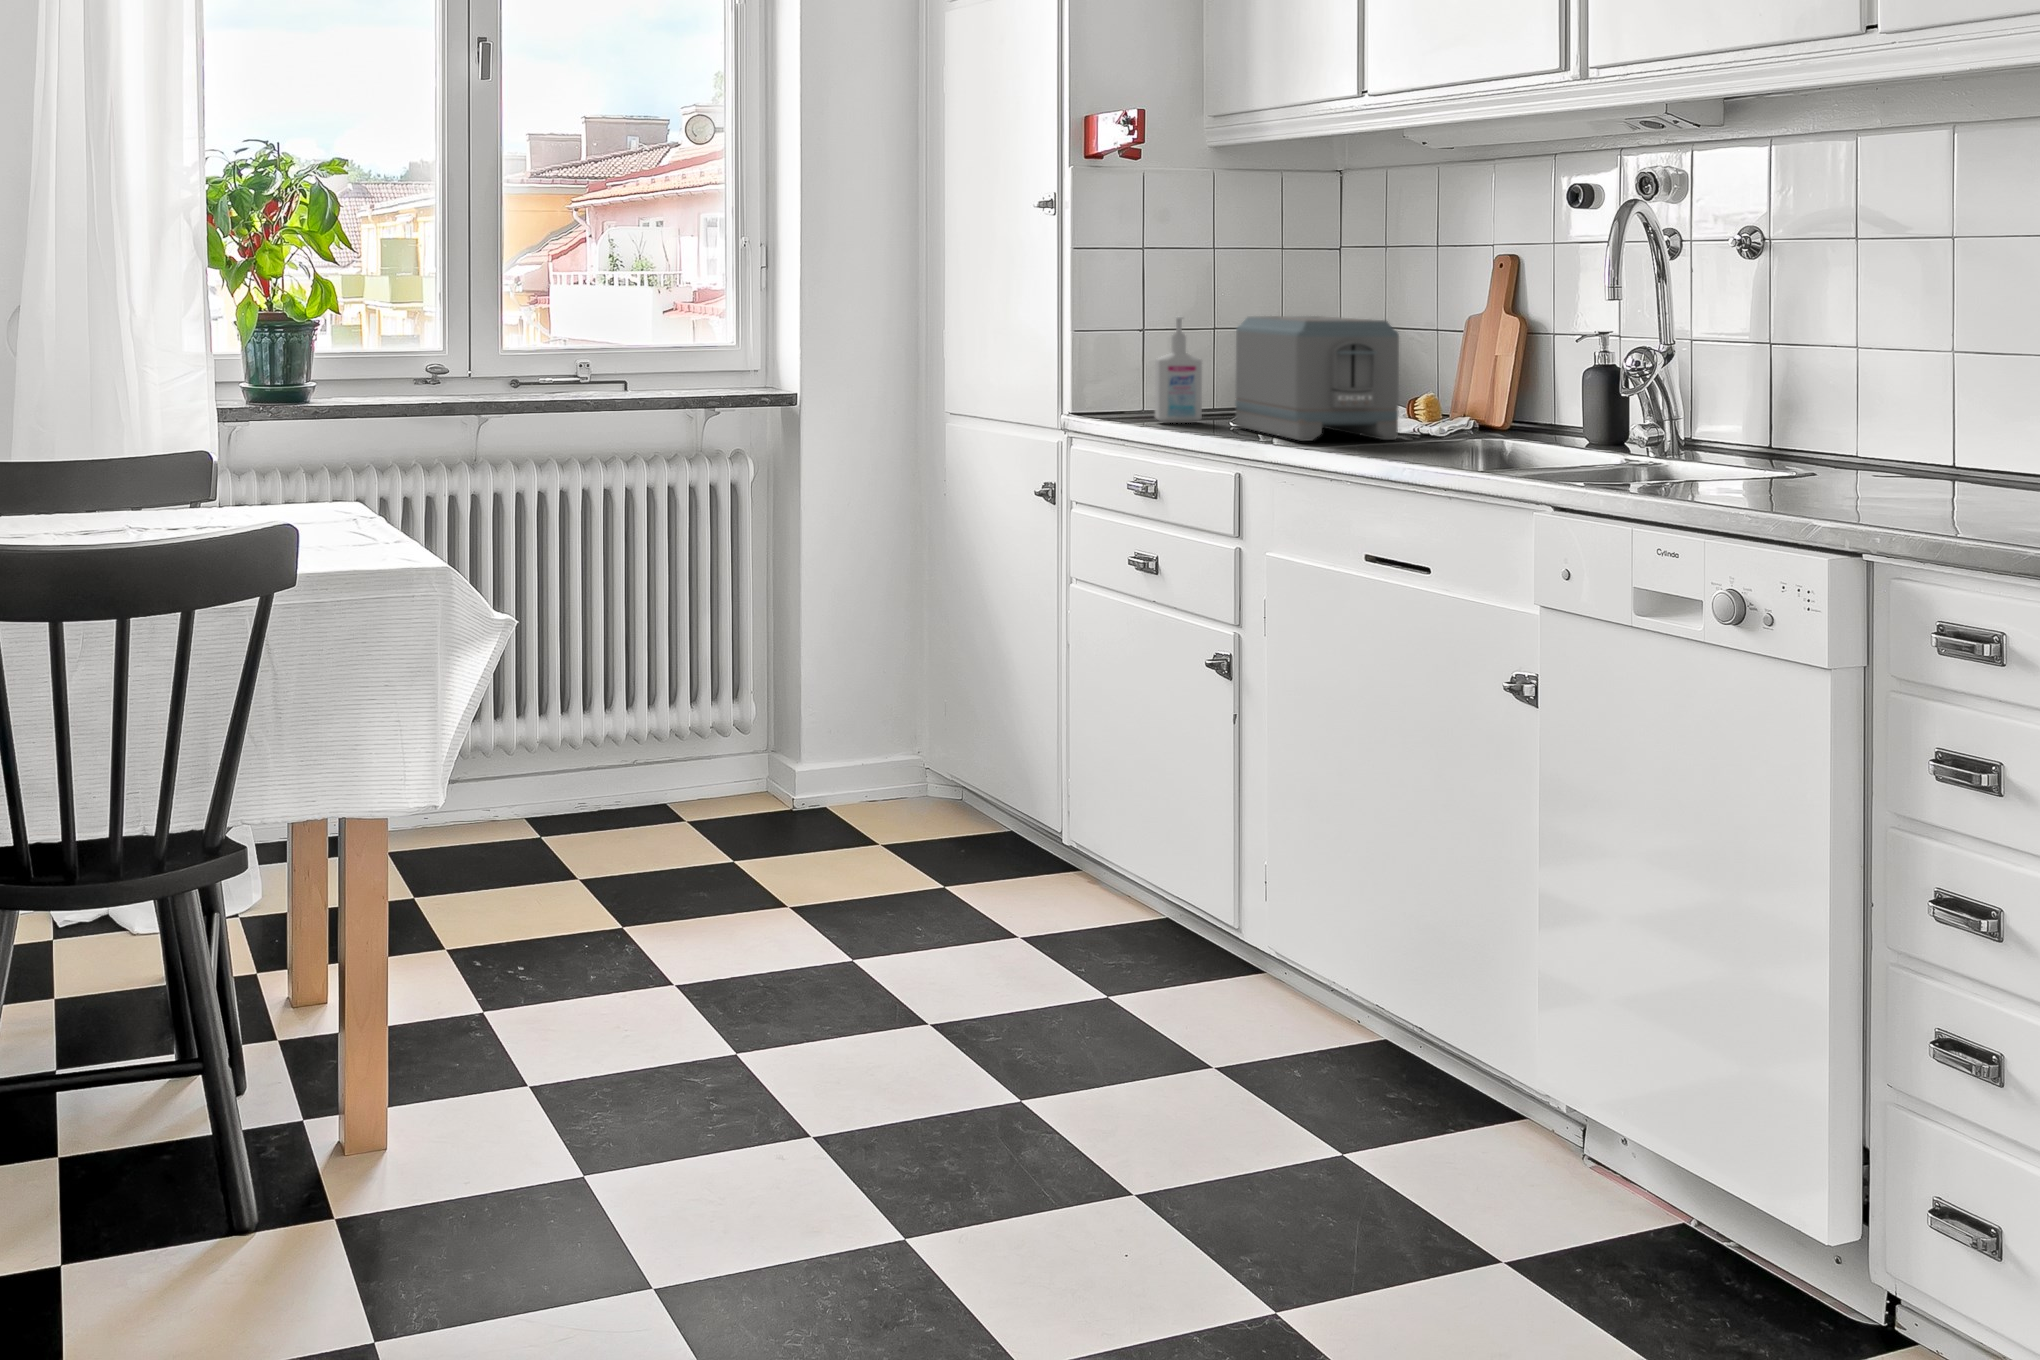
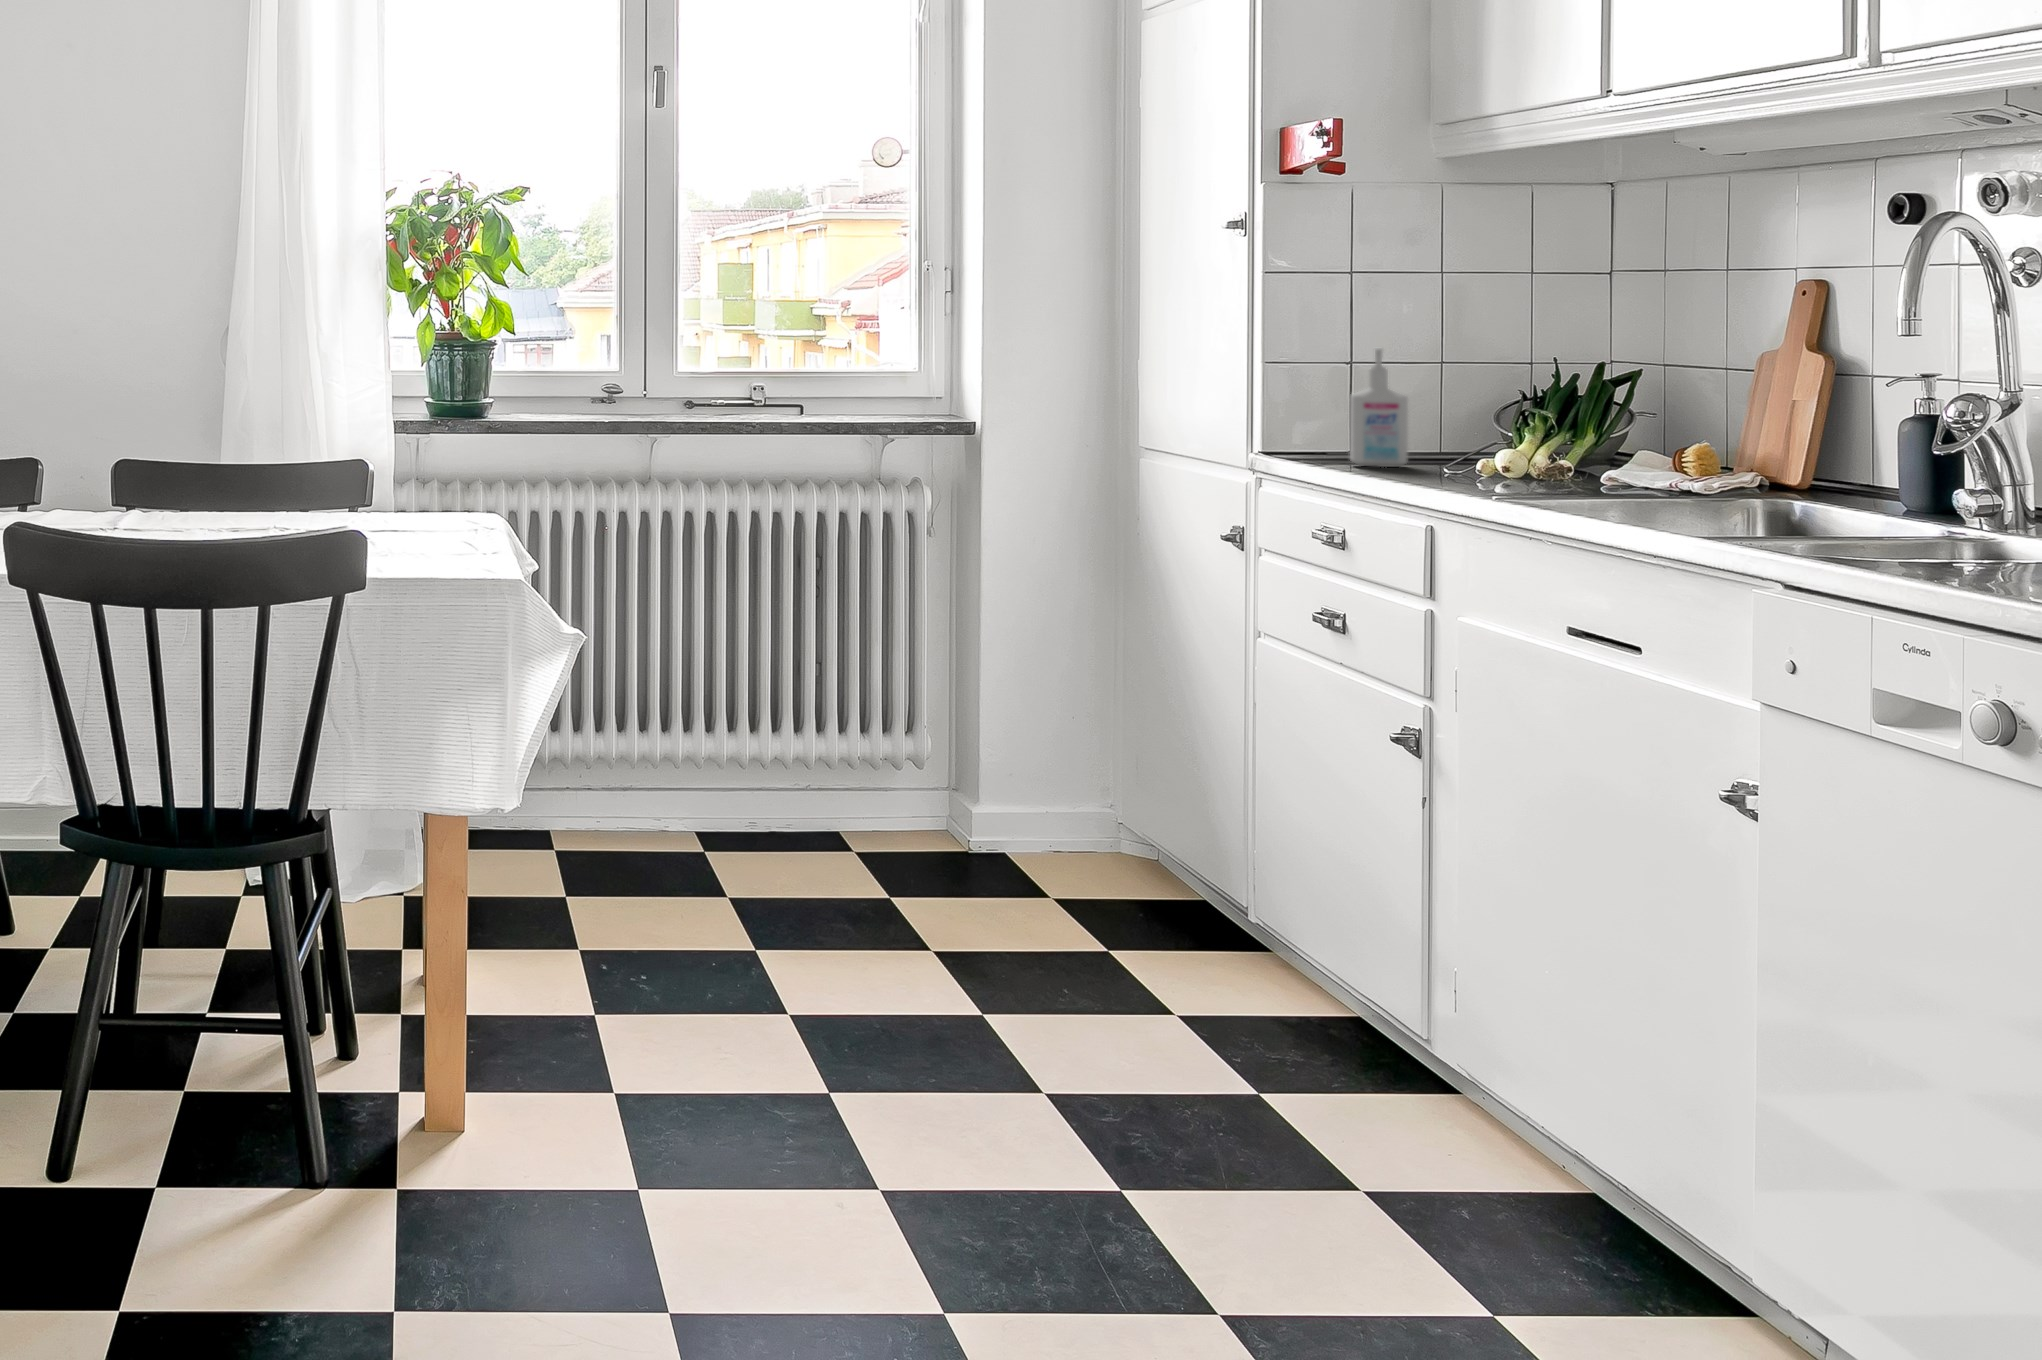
toaster: present [1235,316,1399,441] -> none [1443,348,1641,496]

